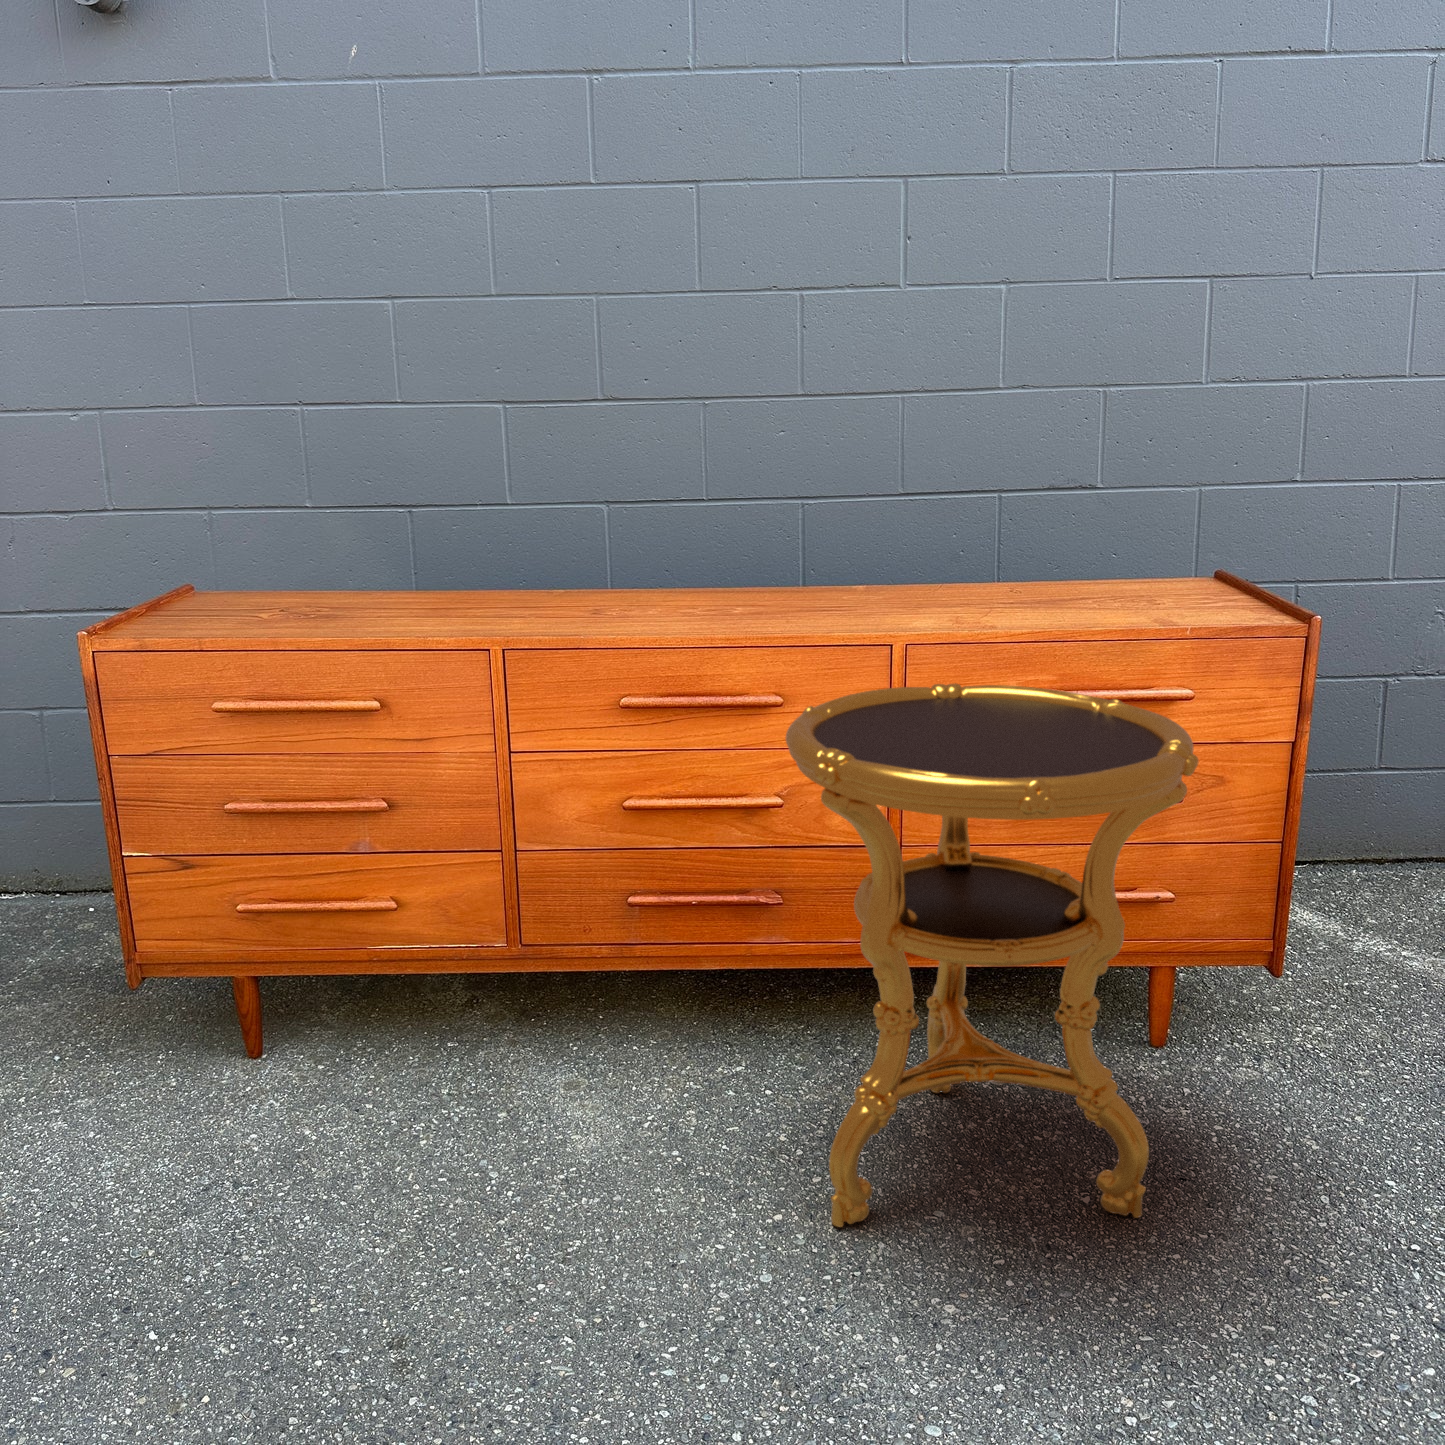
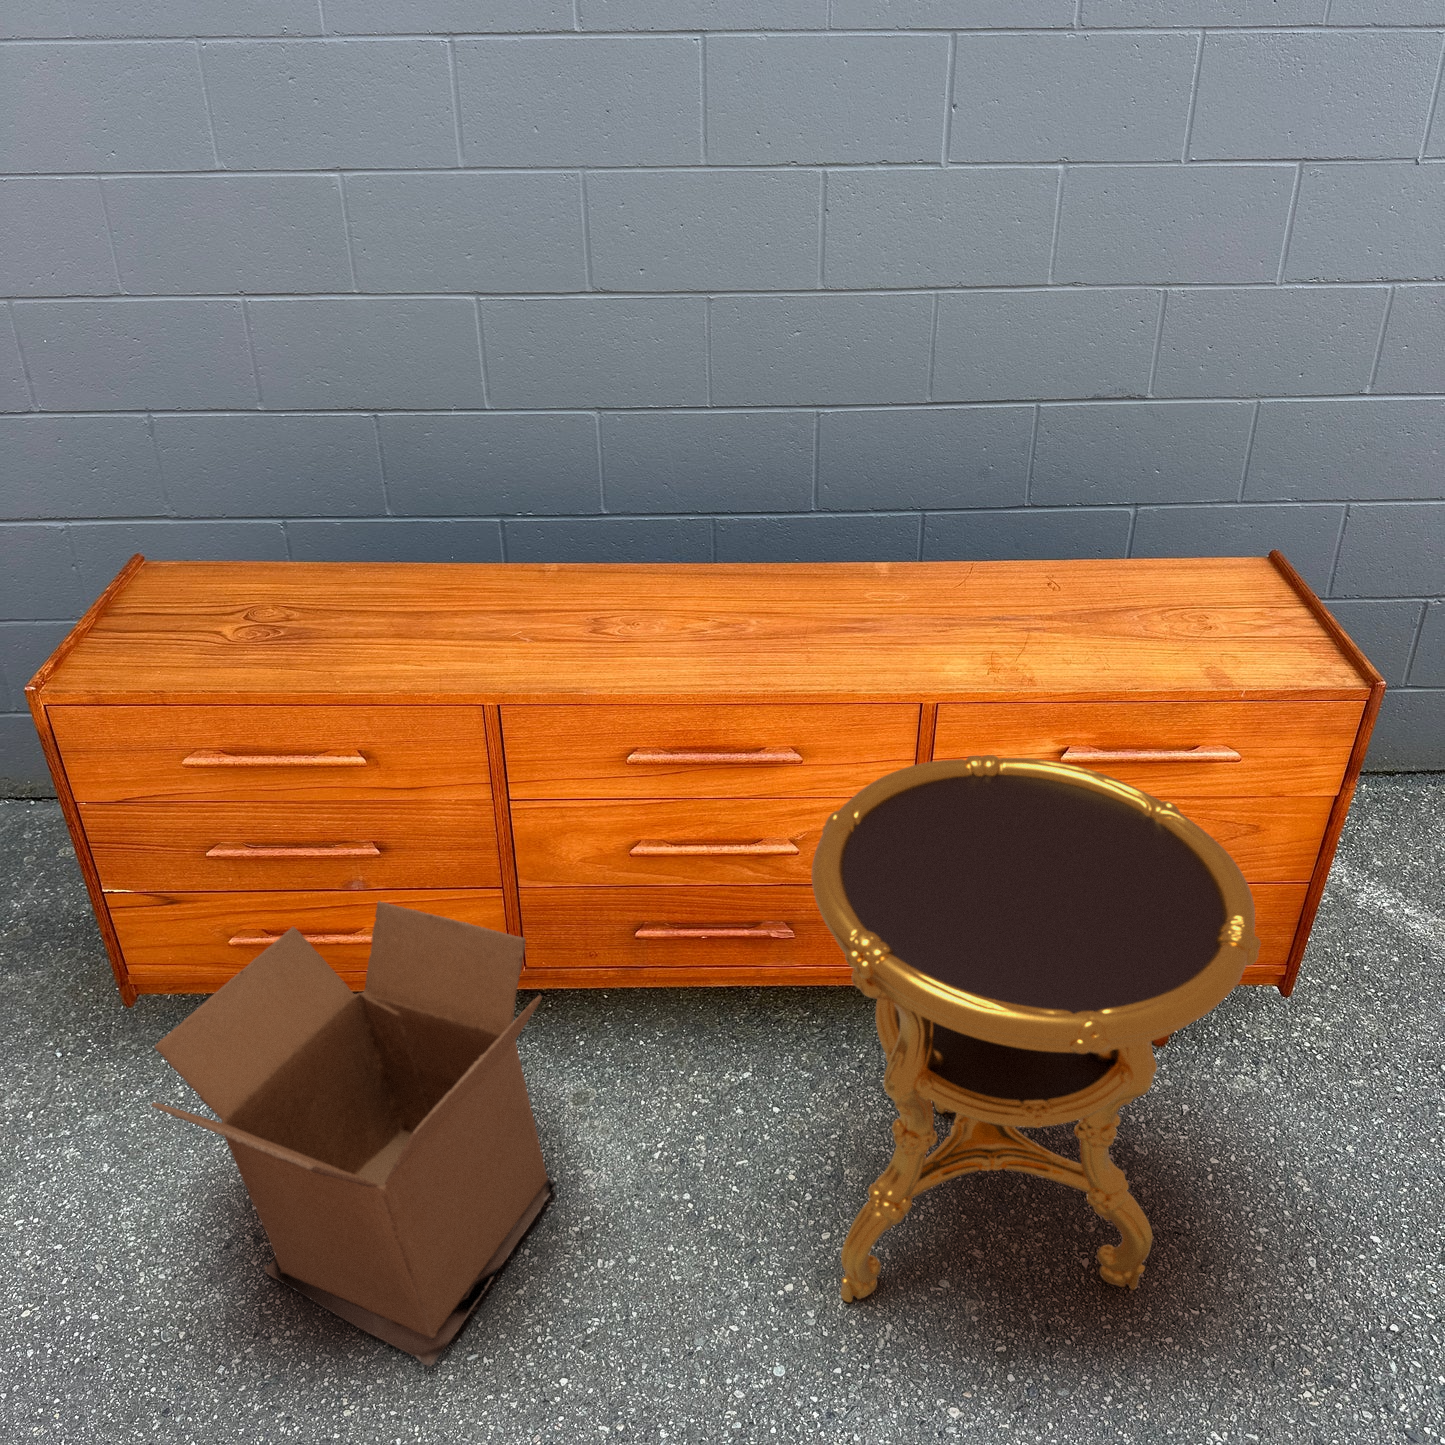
cardboard box: none [158,849,543,1270] -> present [152,901,556,1367]

